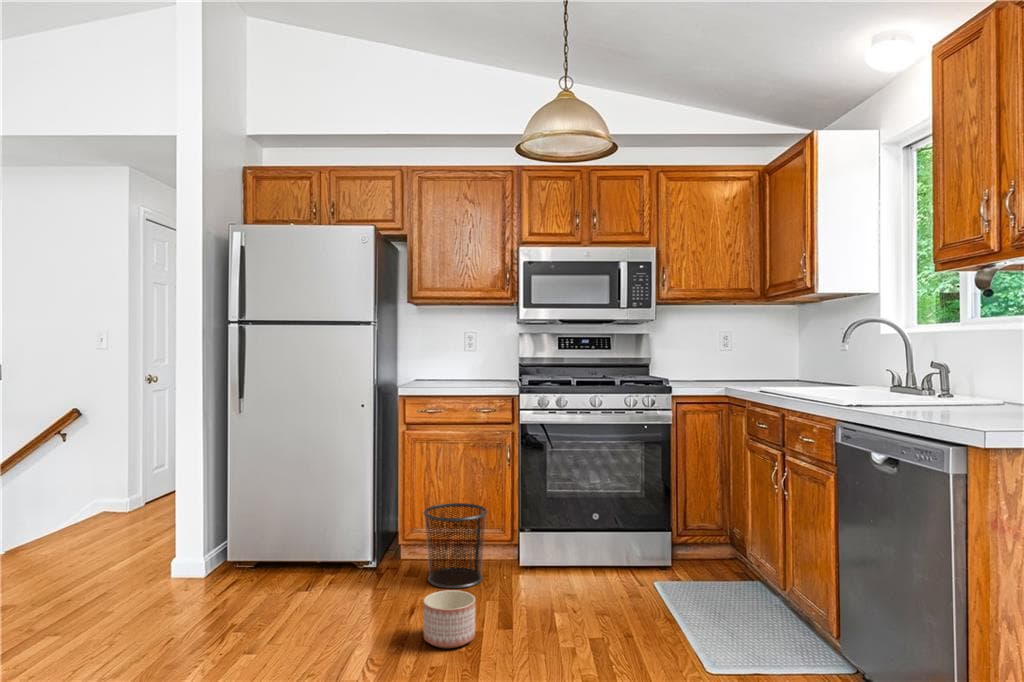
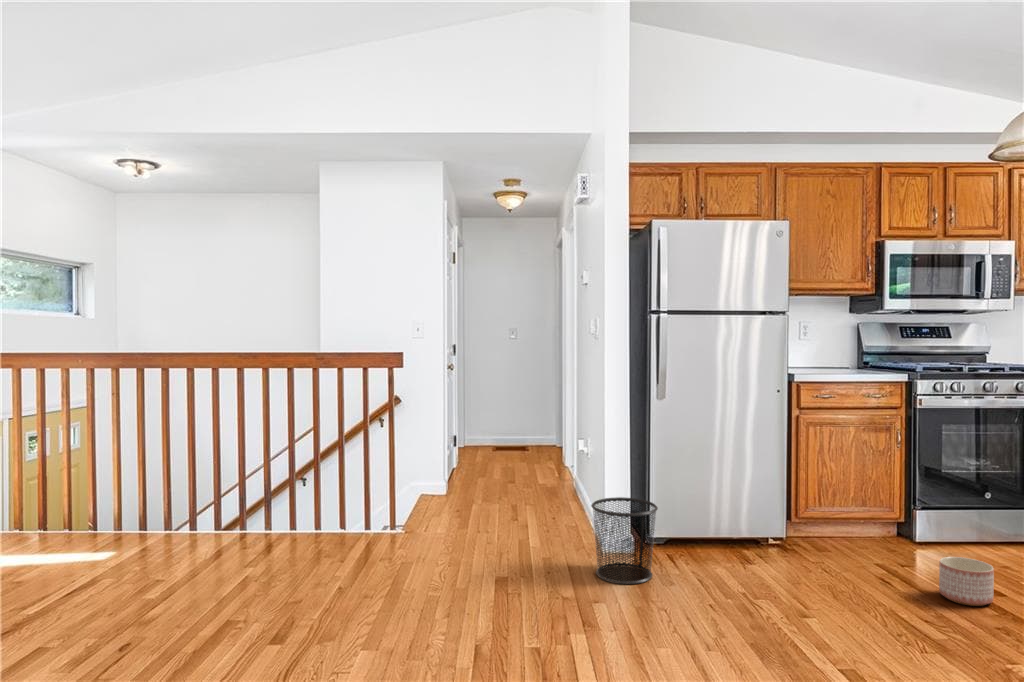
waste bin: present [423,503,488,589] -> present [591,497,658,584]

